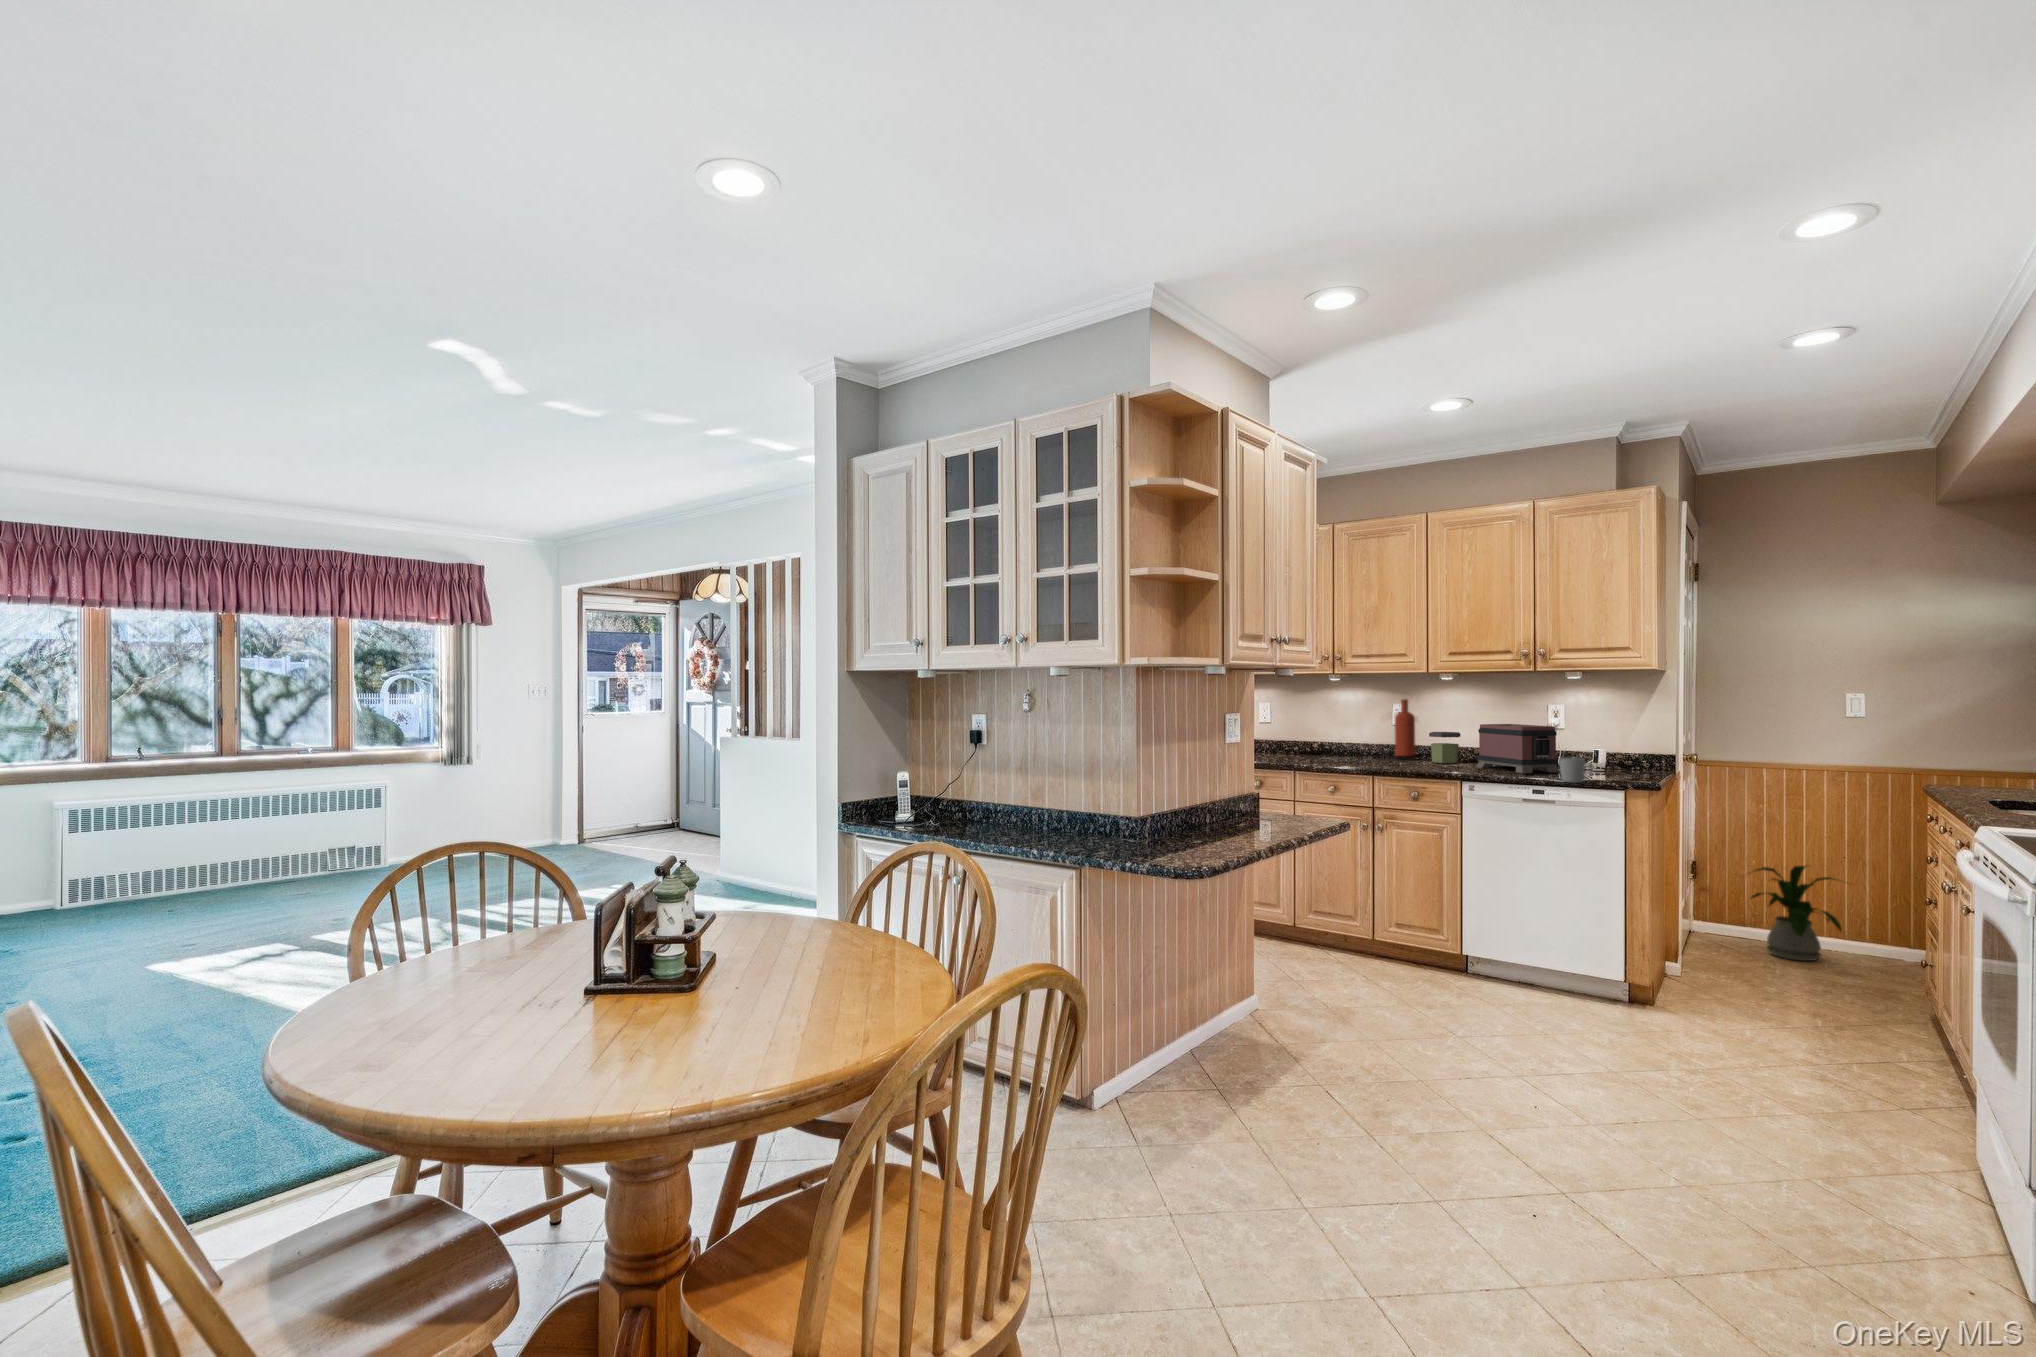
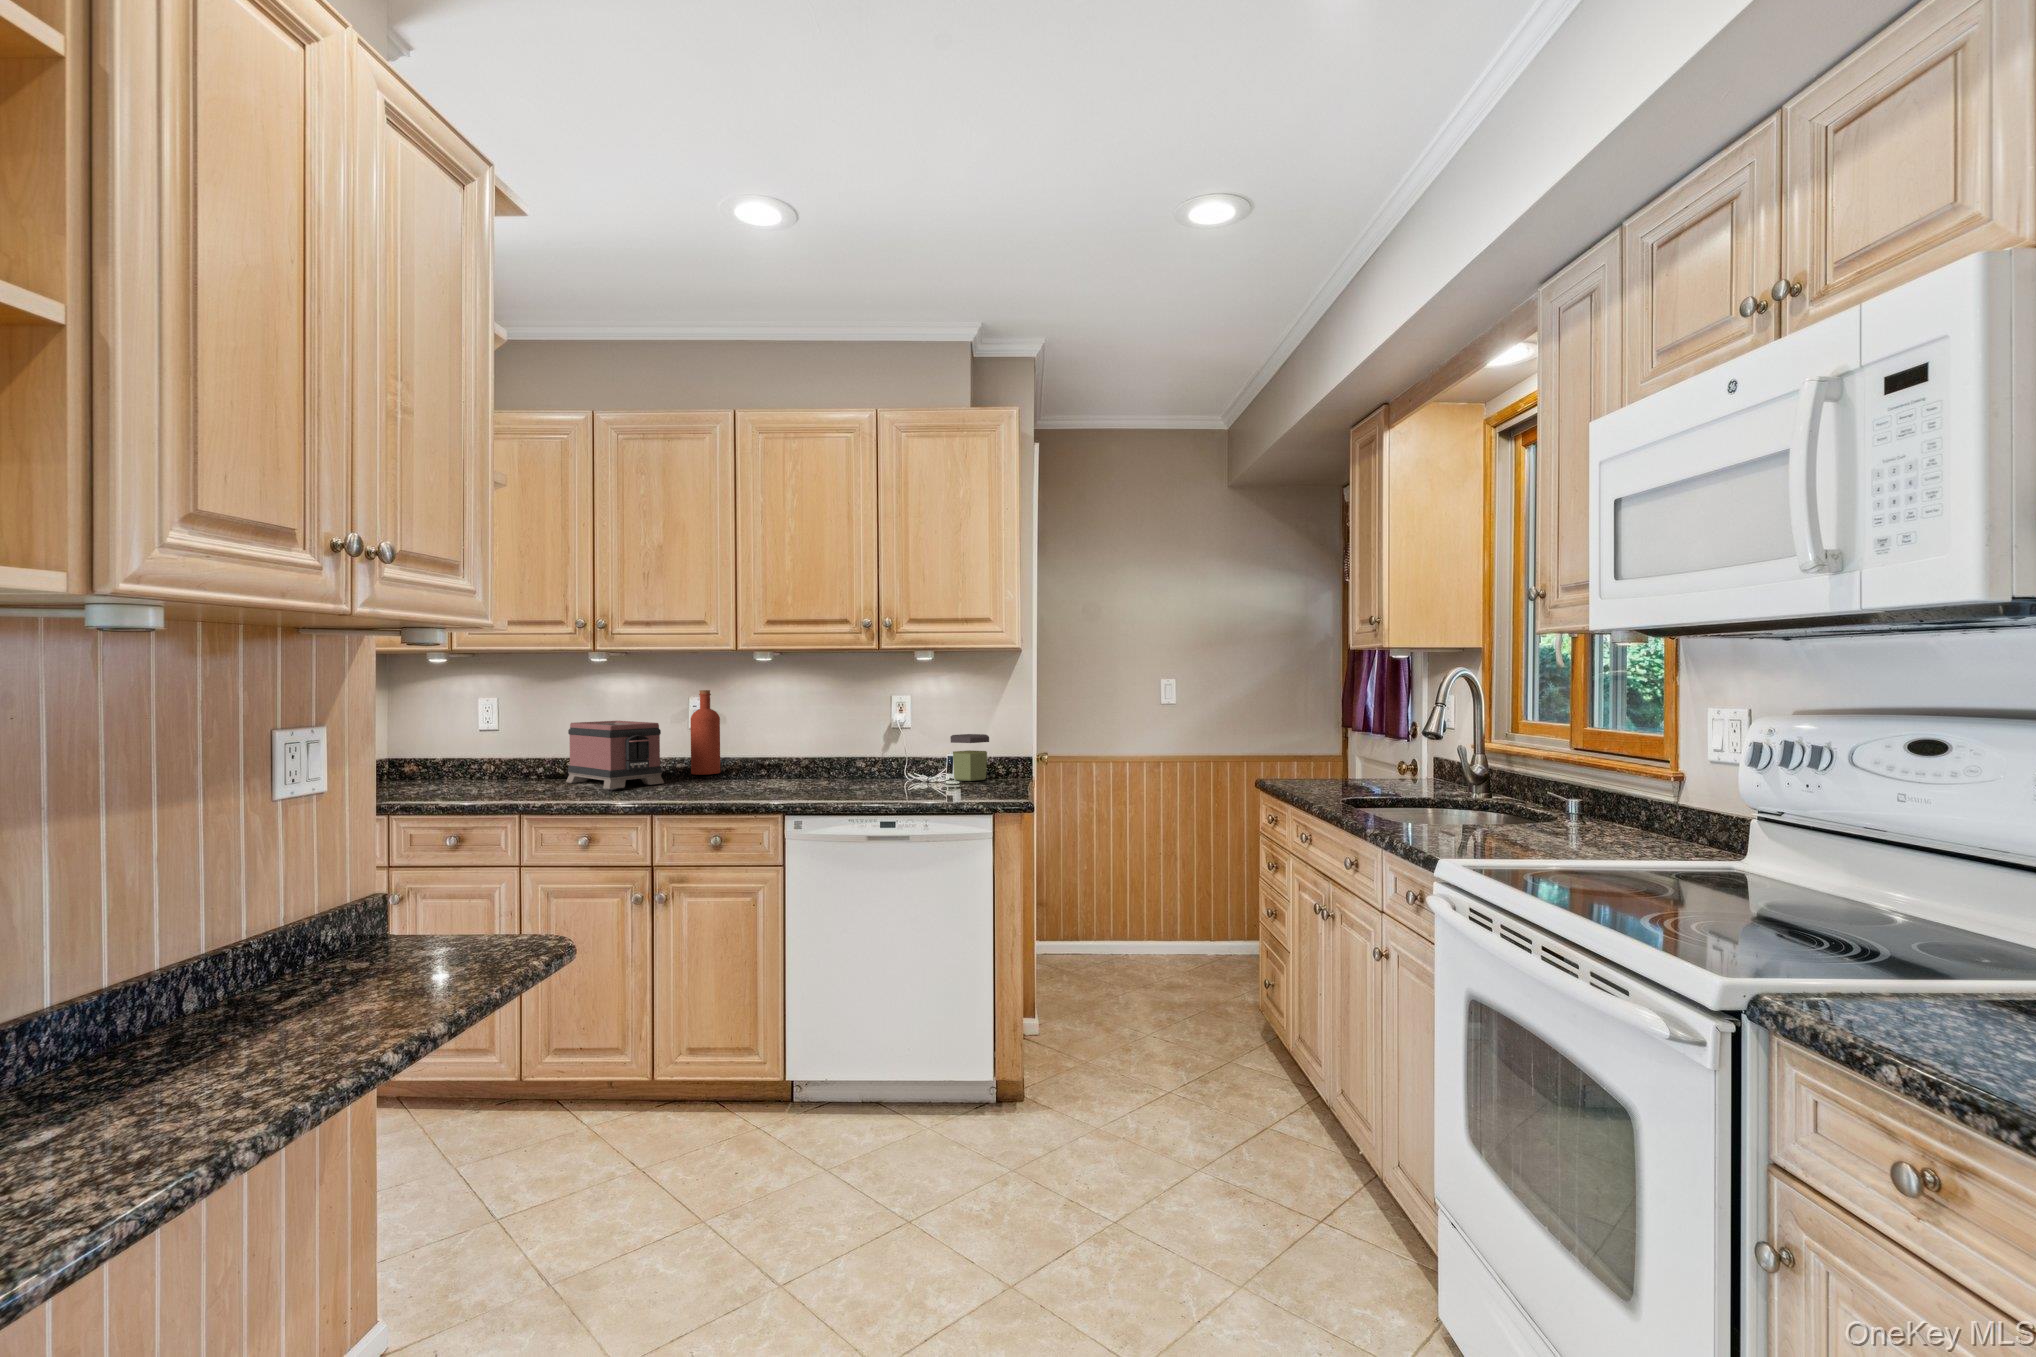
toaster: present [1477,724,1559,773] -> present [566,721,664,789]
jar: present [1429,732,1460,763] -> present [951,734,989,781]
mug: present [1560,757,1593,783] -> none [915,770,957,807]
house plant: present [1751,866,1842,961] -> none [1081,867,1177,973]

